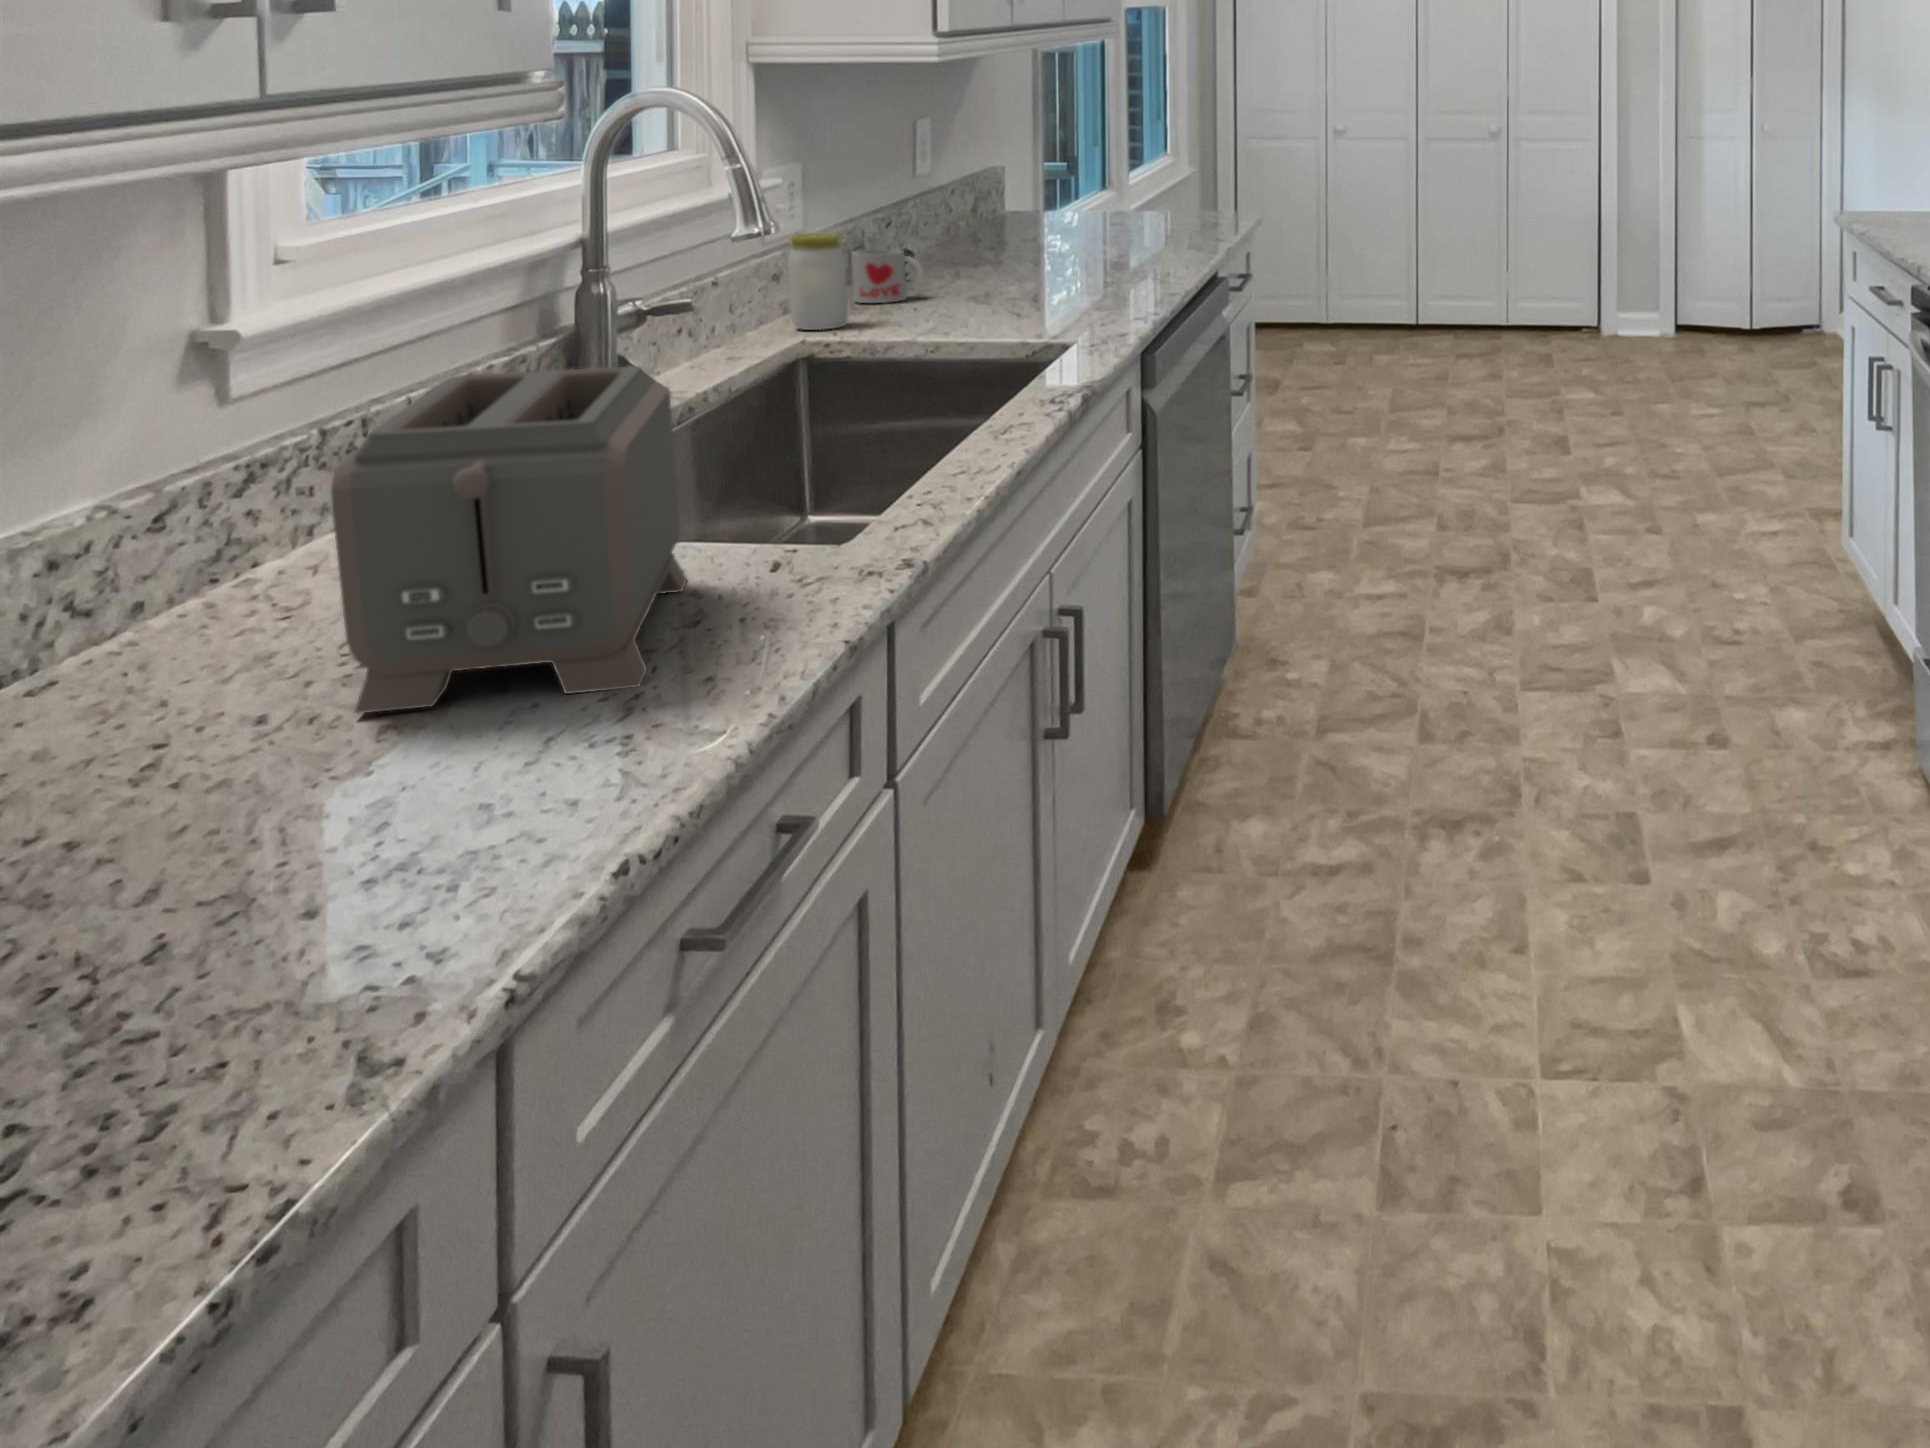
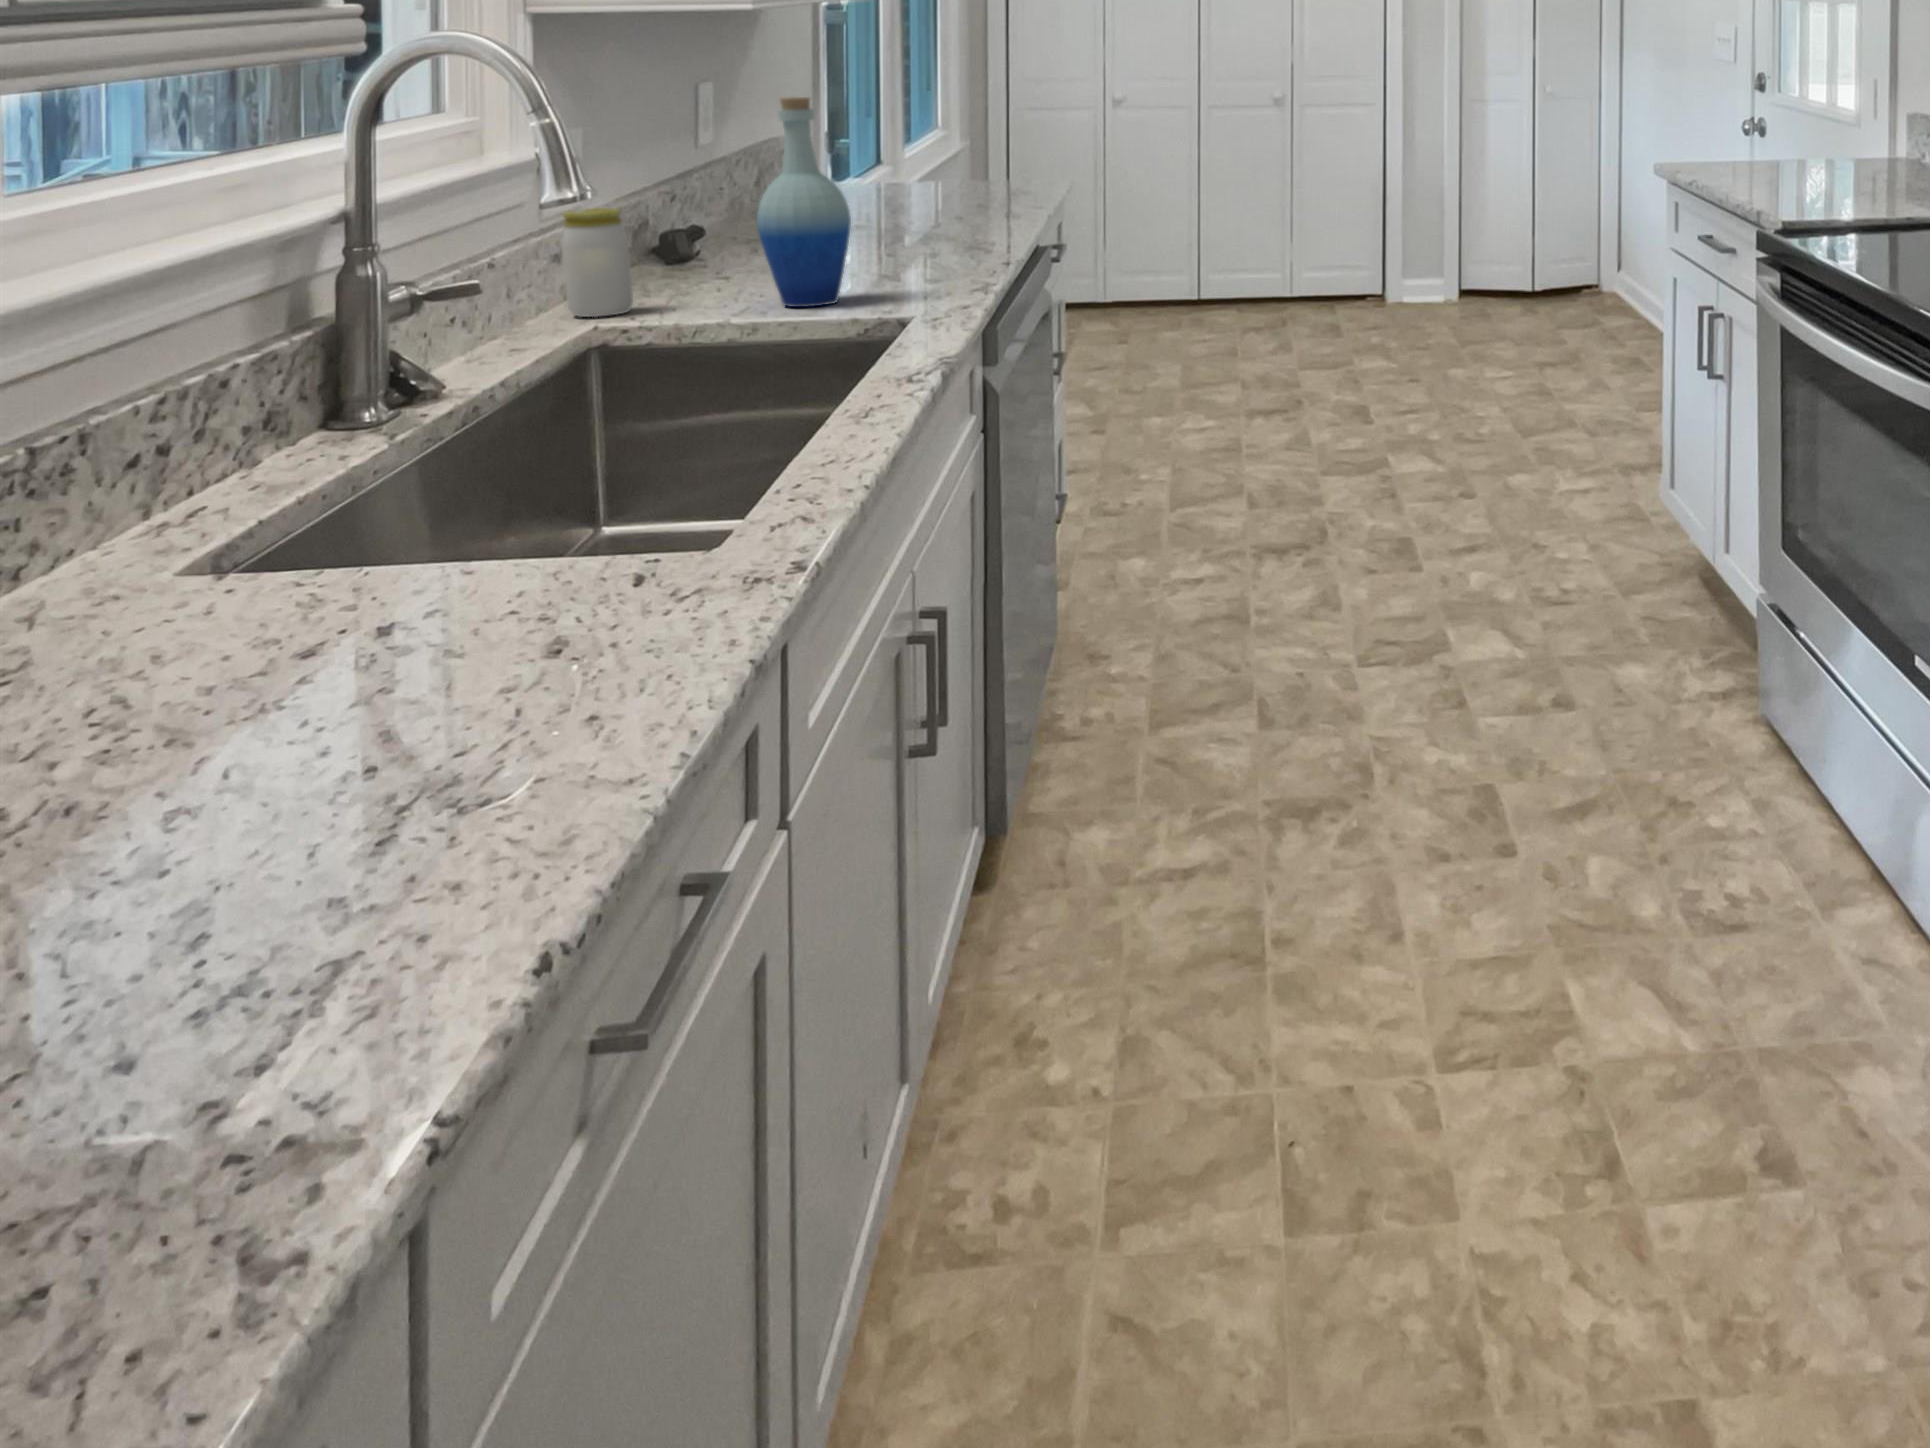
bottle: none [955,137,1038,327] -> present [757,97,851,307]
mug: present [851,249,923,303] -> none [627,226,711,286]
toaster: present [331,366,687,714] -> none [93,356,521,793]

